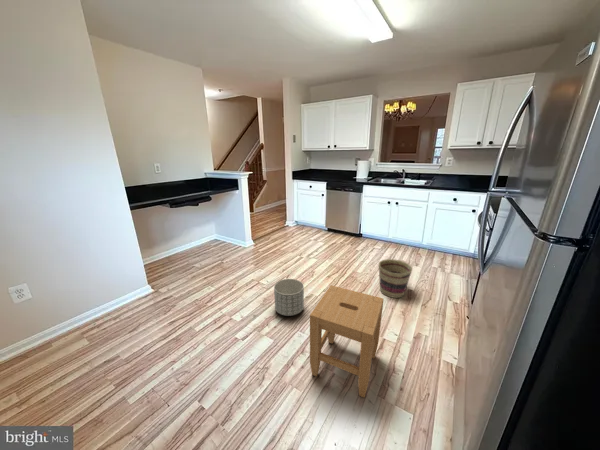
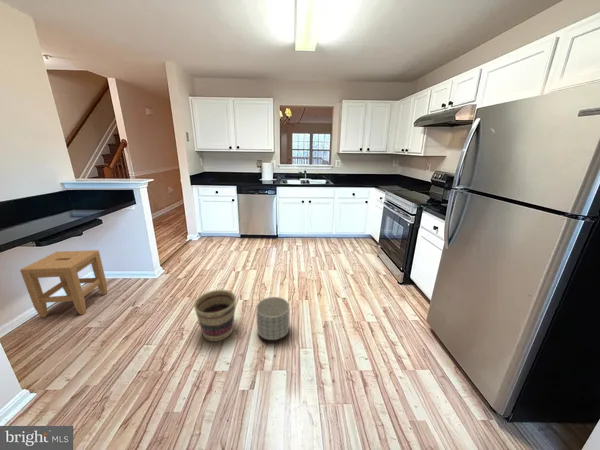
basket: present [379,259,412,298] -> present [194,290,236,341]
stool: present [310,285,384,398] -> present [20,250,107,317]

